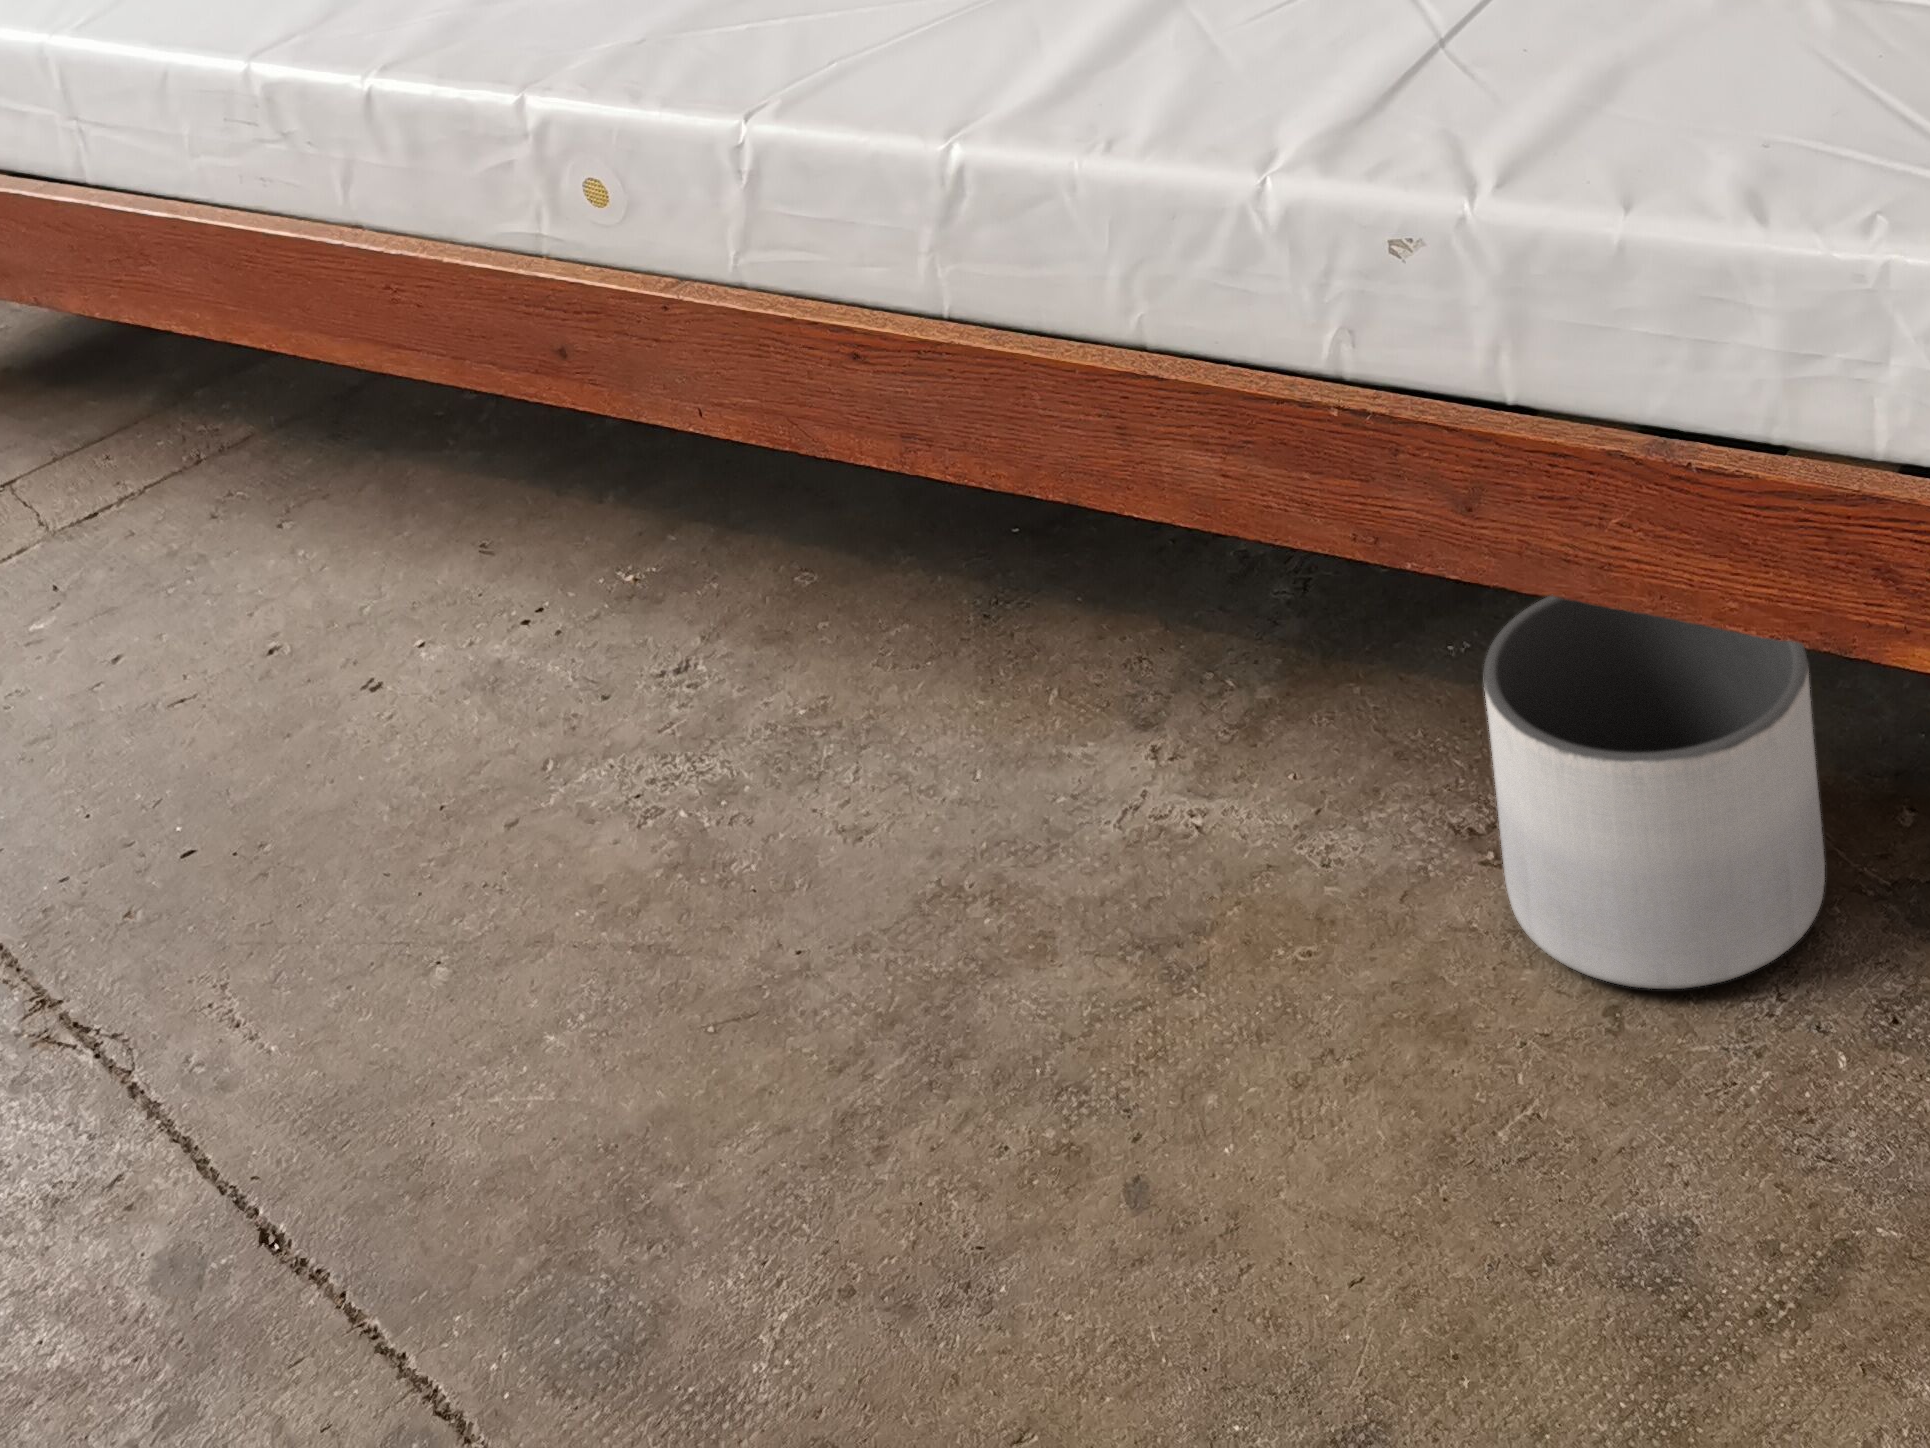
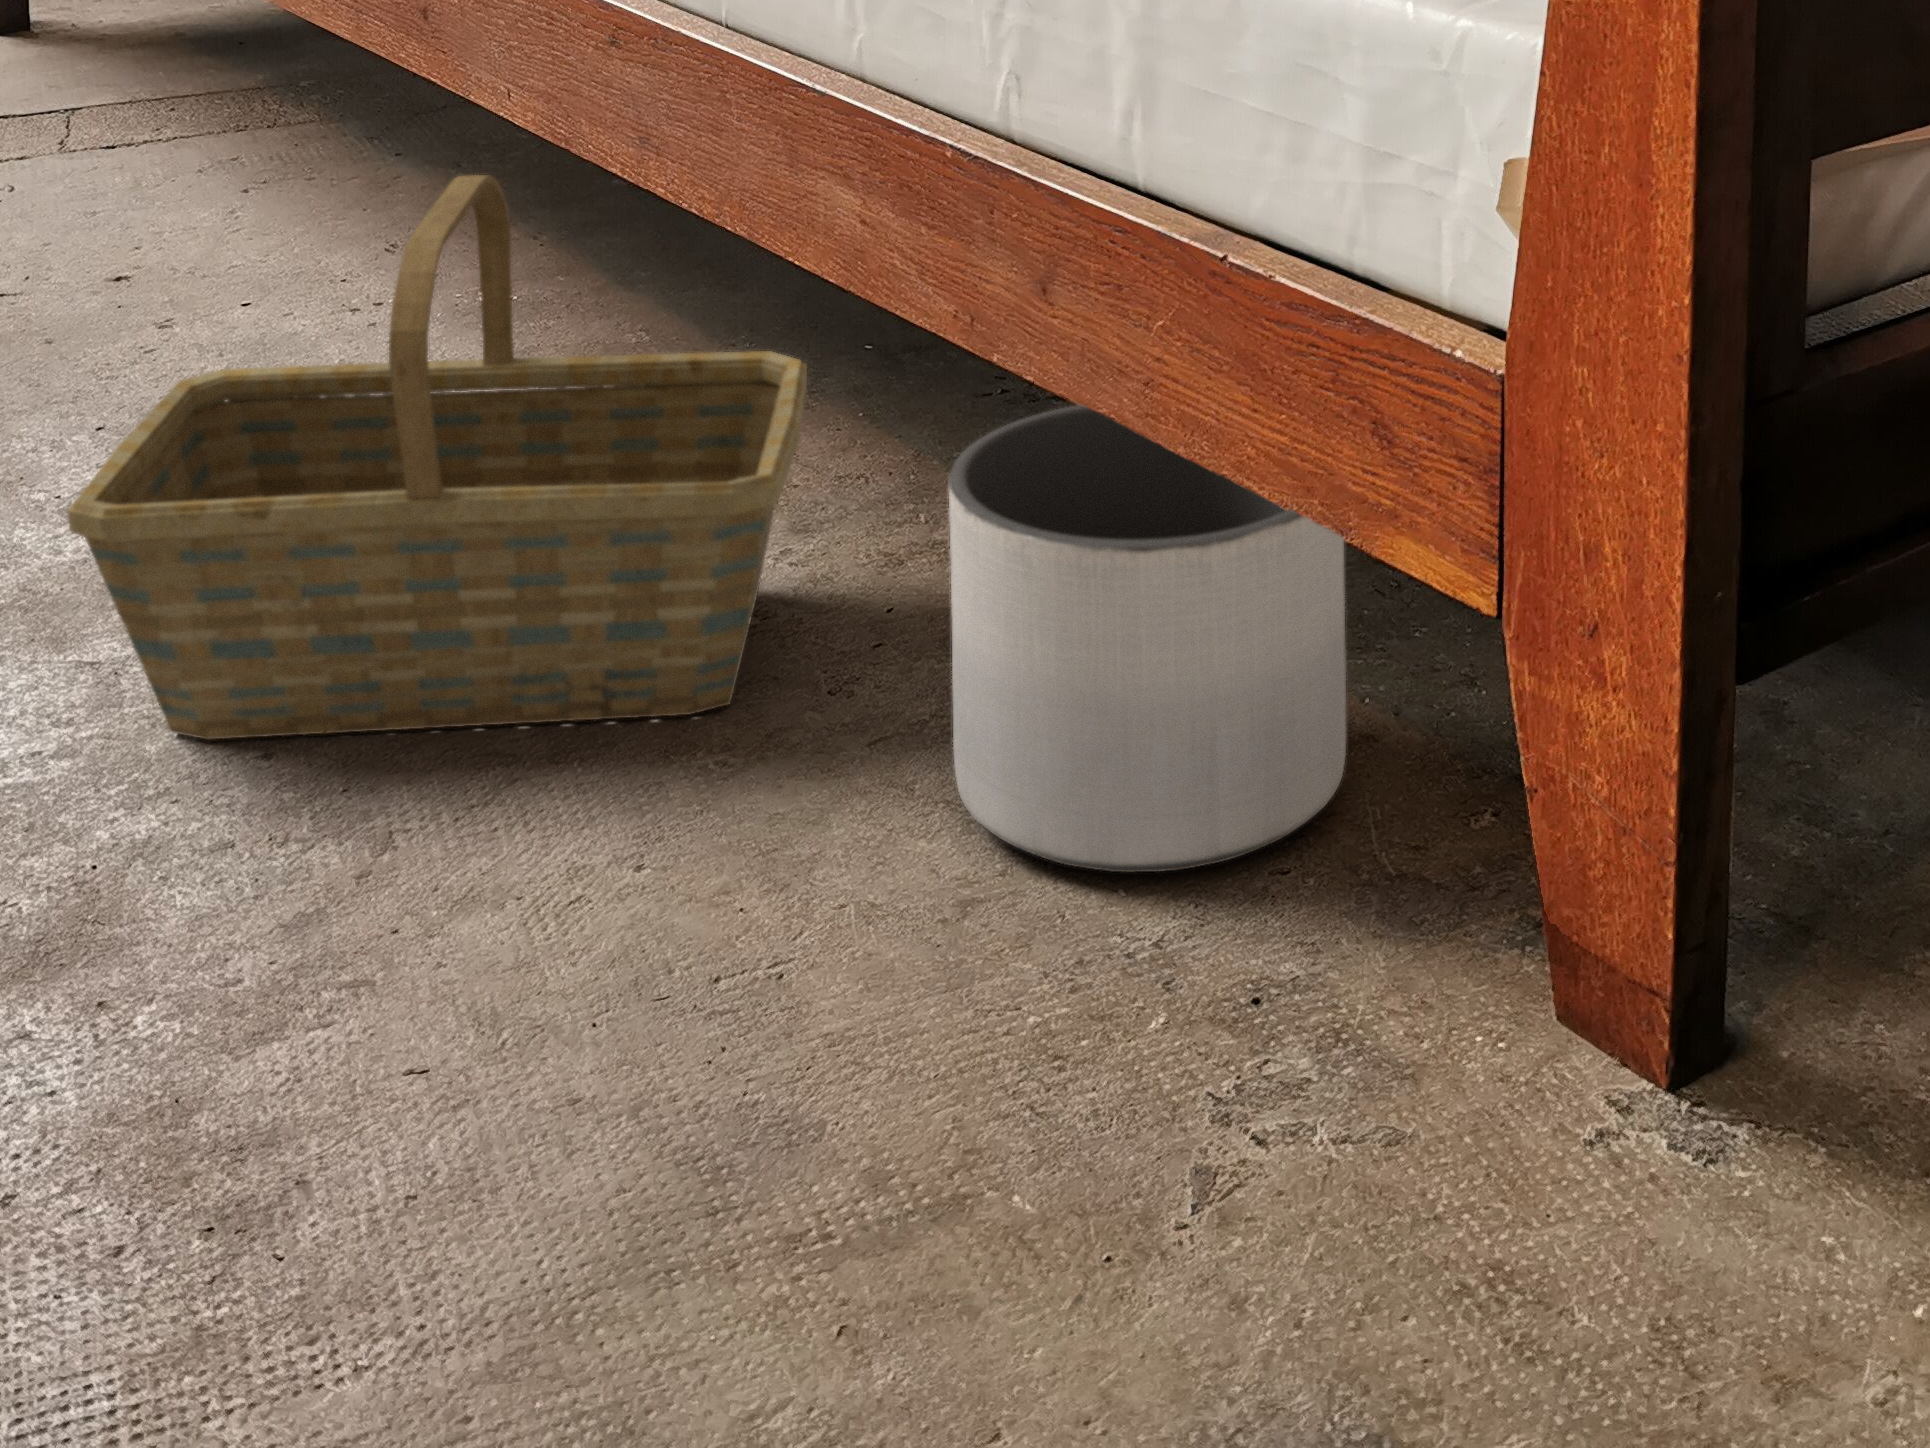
basket: none [691,562,1309,1117] -> present [67,175,807,740]

